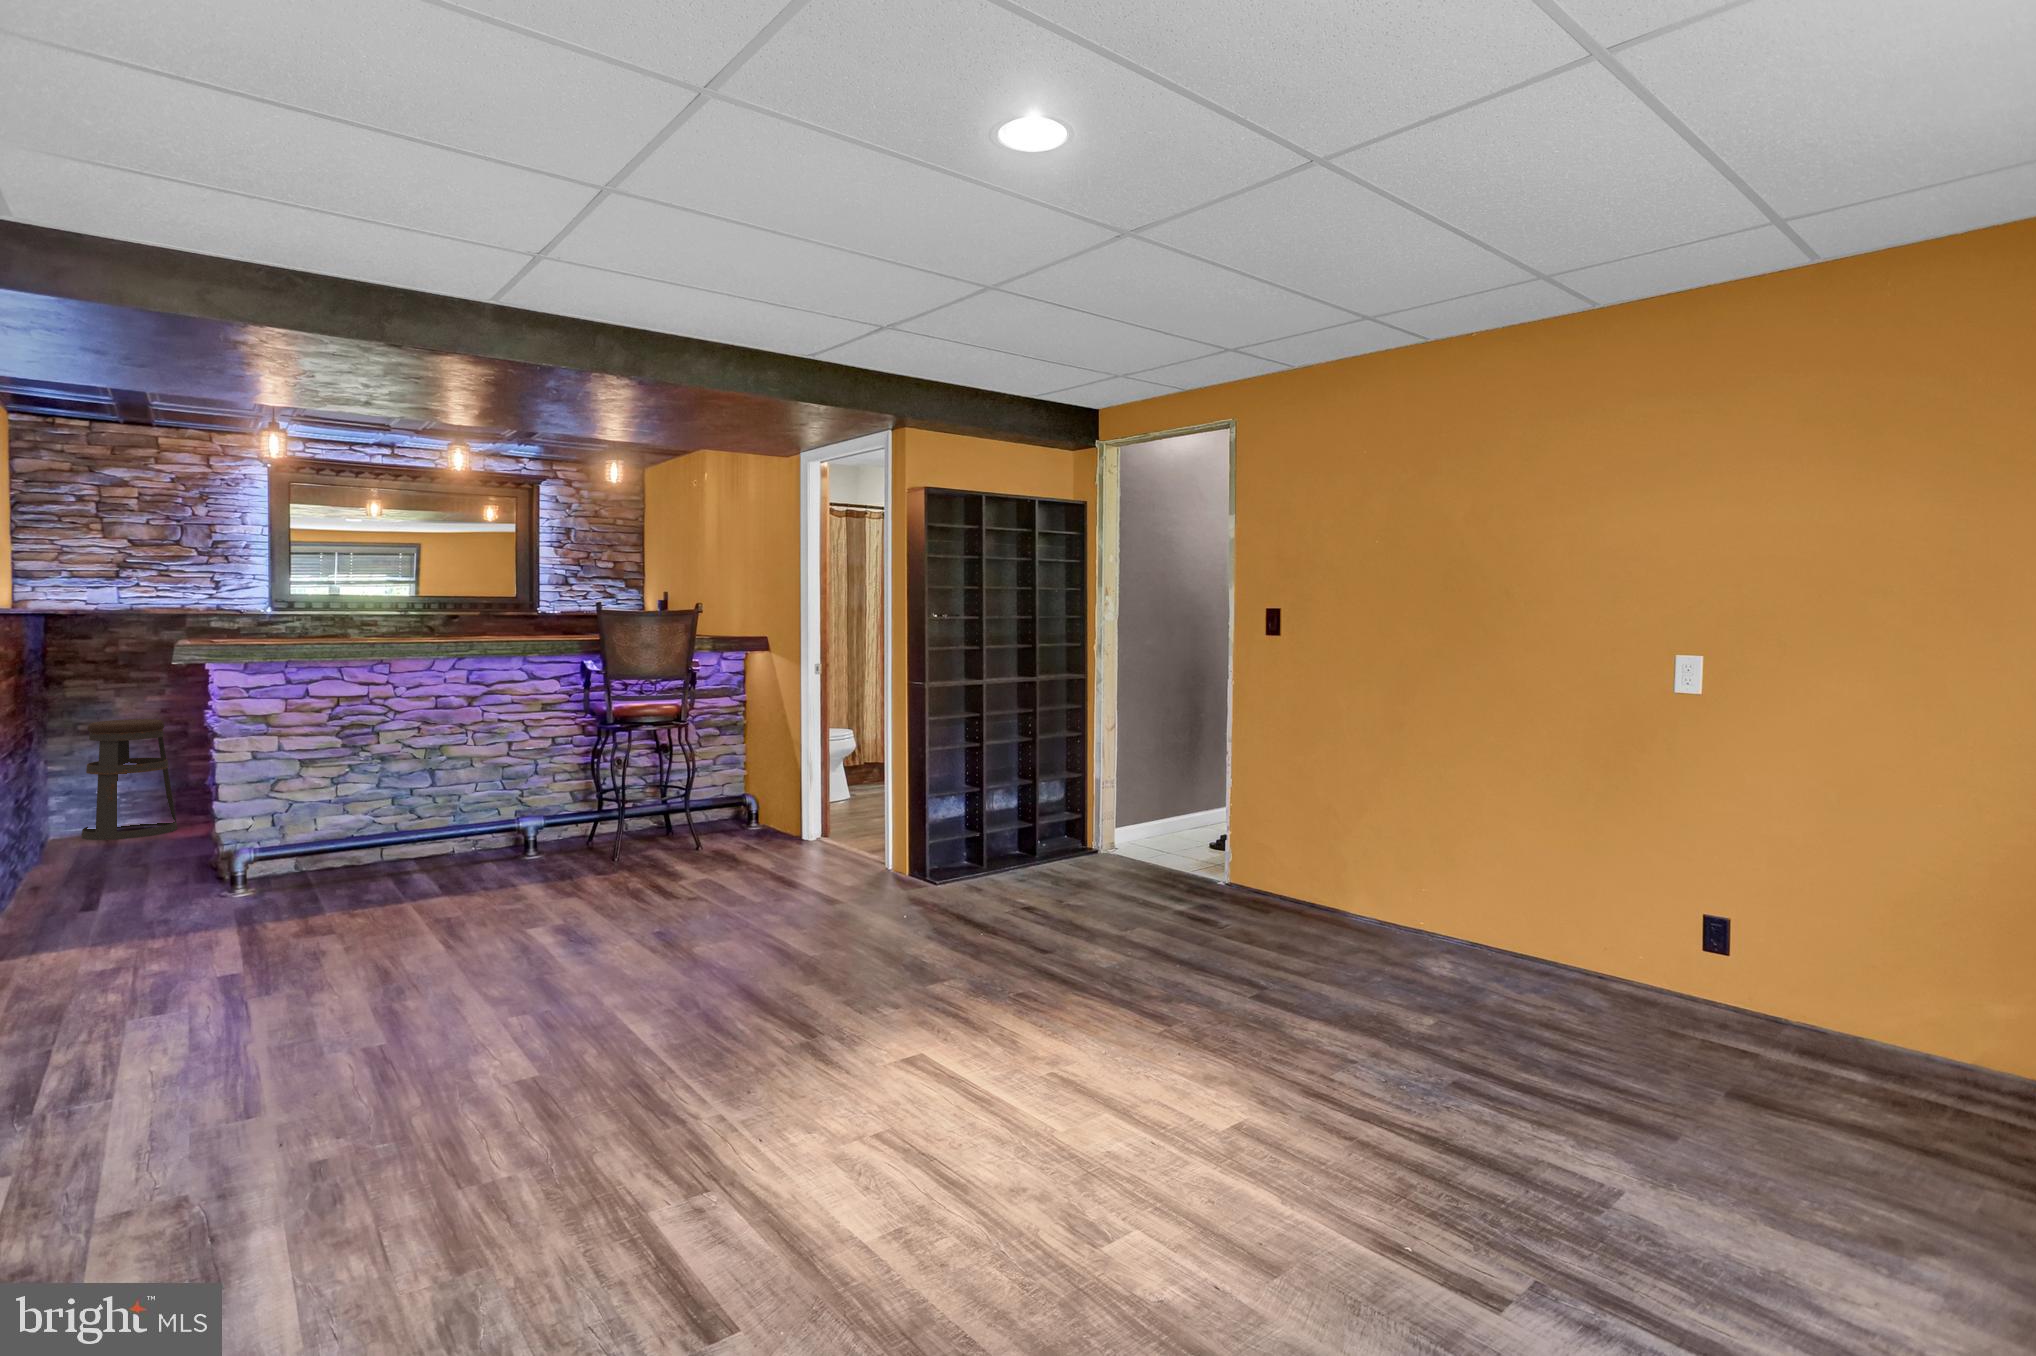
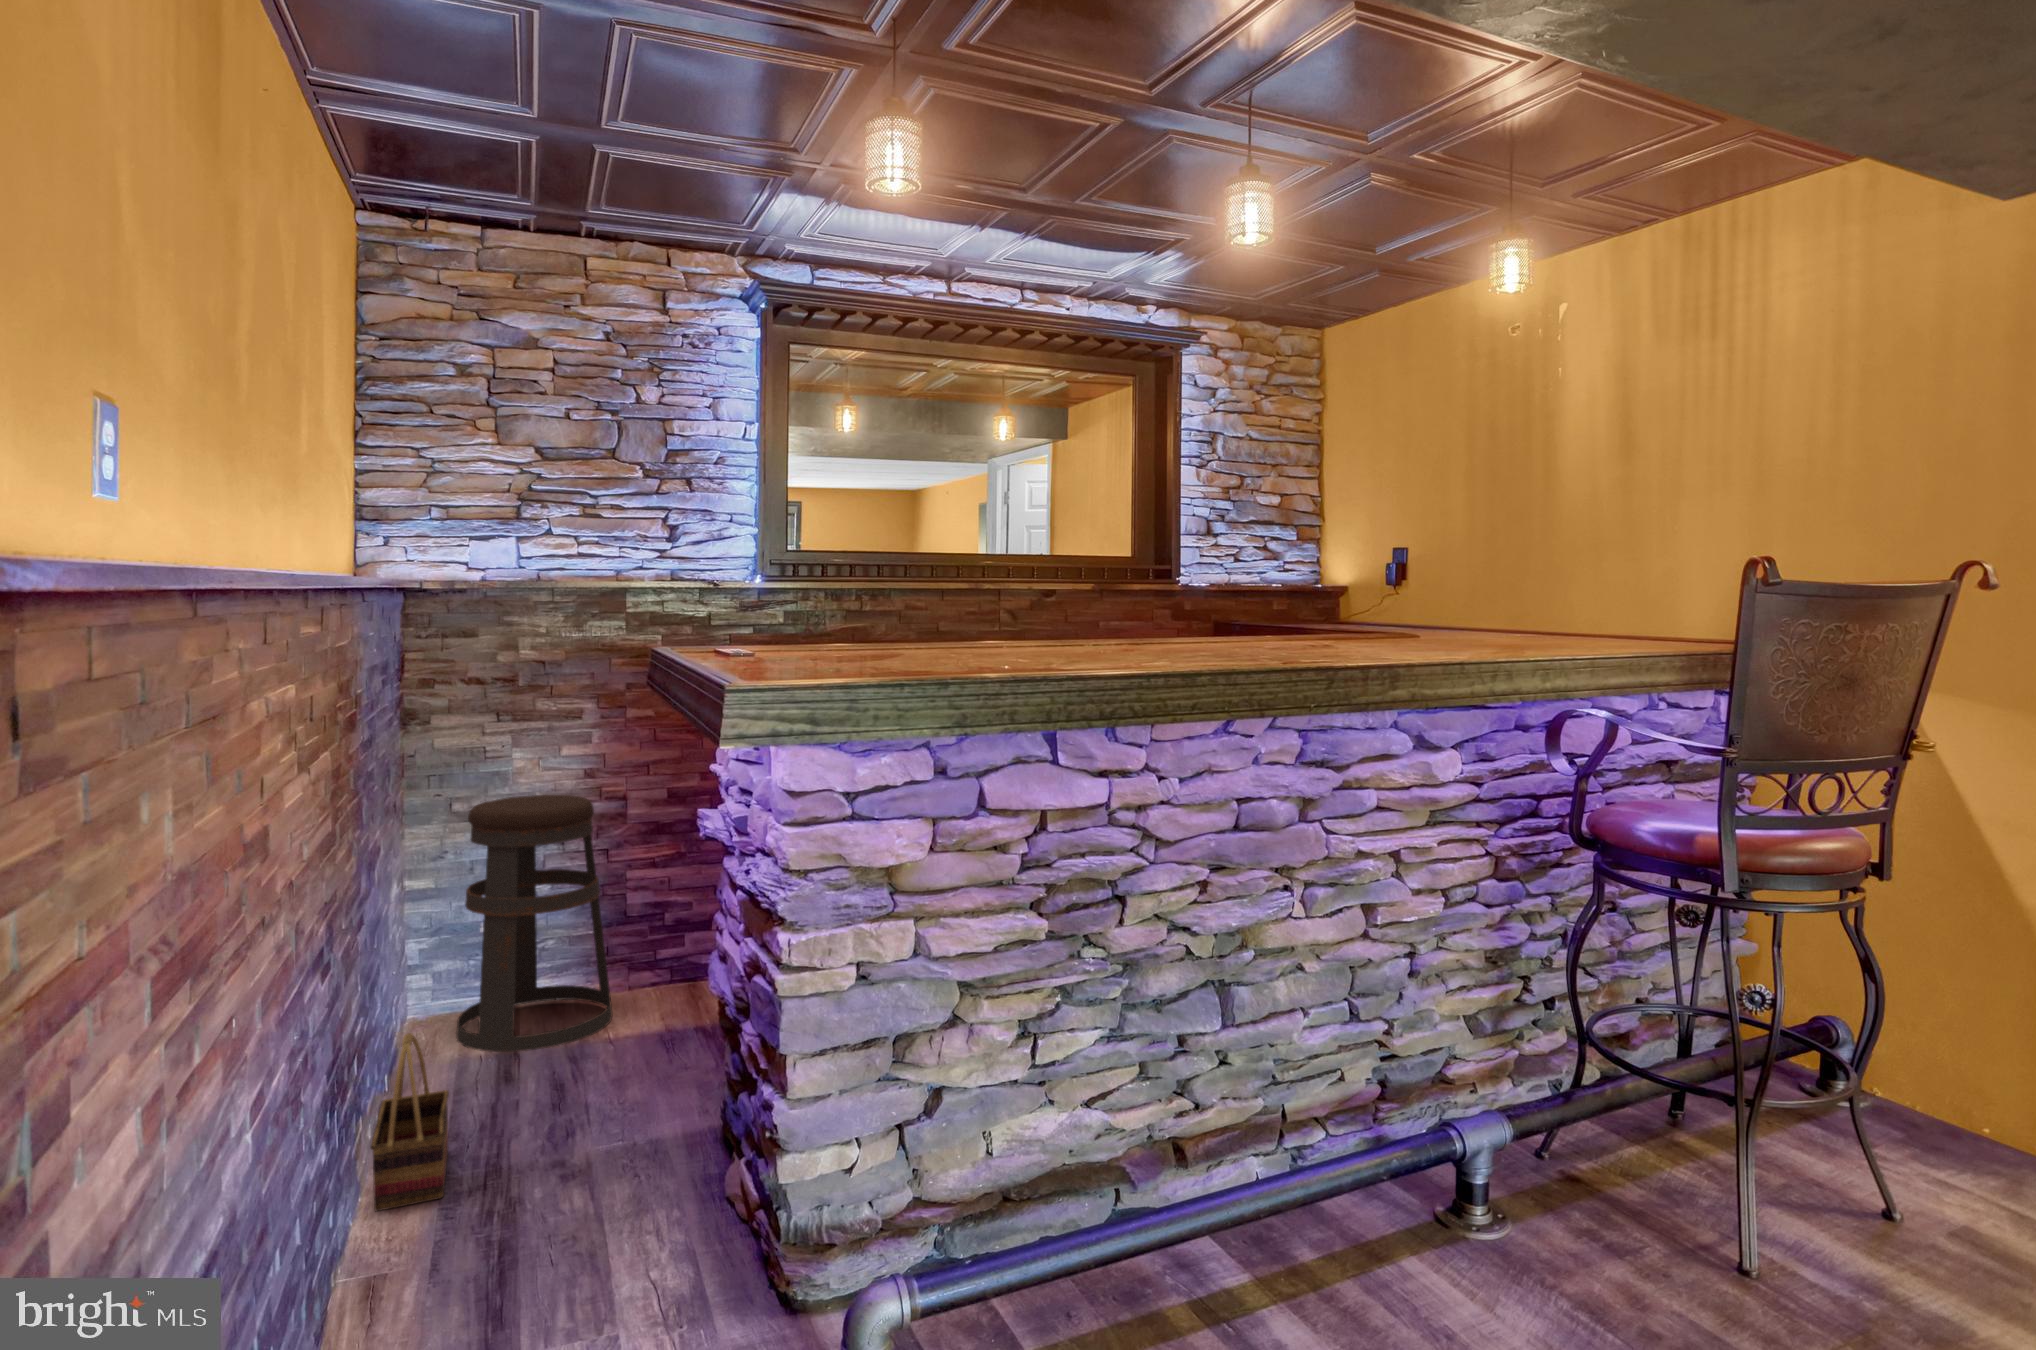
basket: none [47,803,84,869] -> present [370,1033,449,1211]

